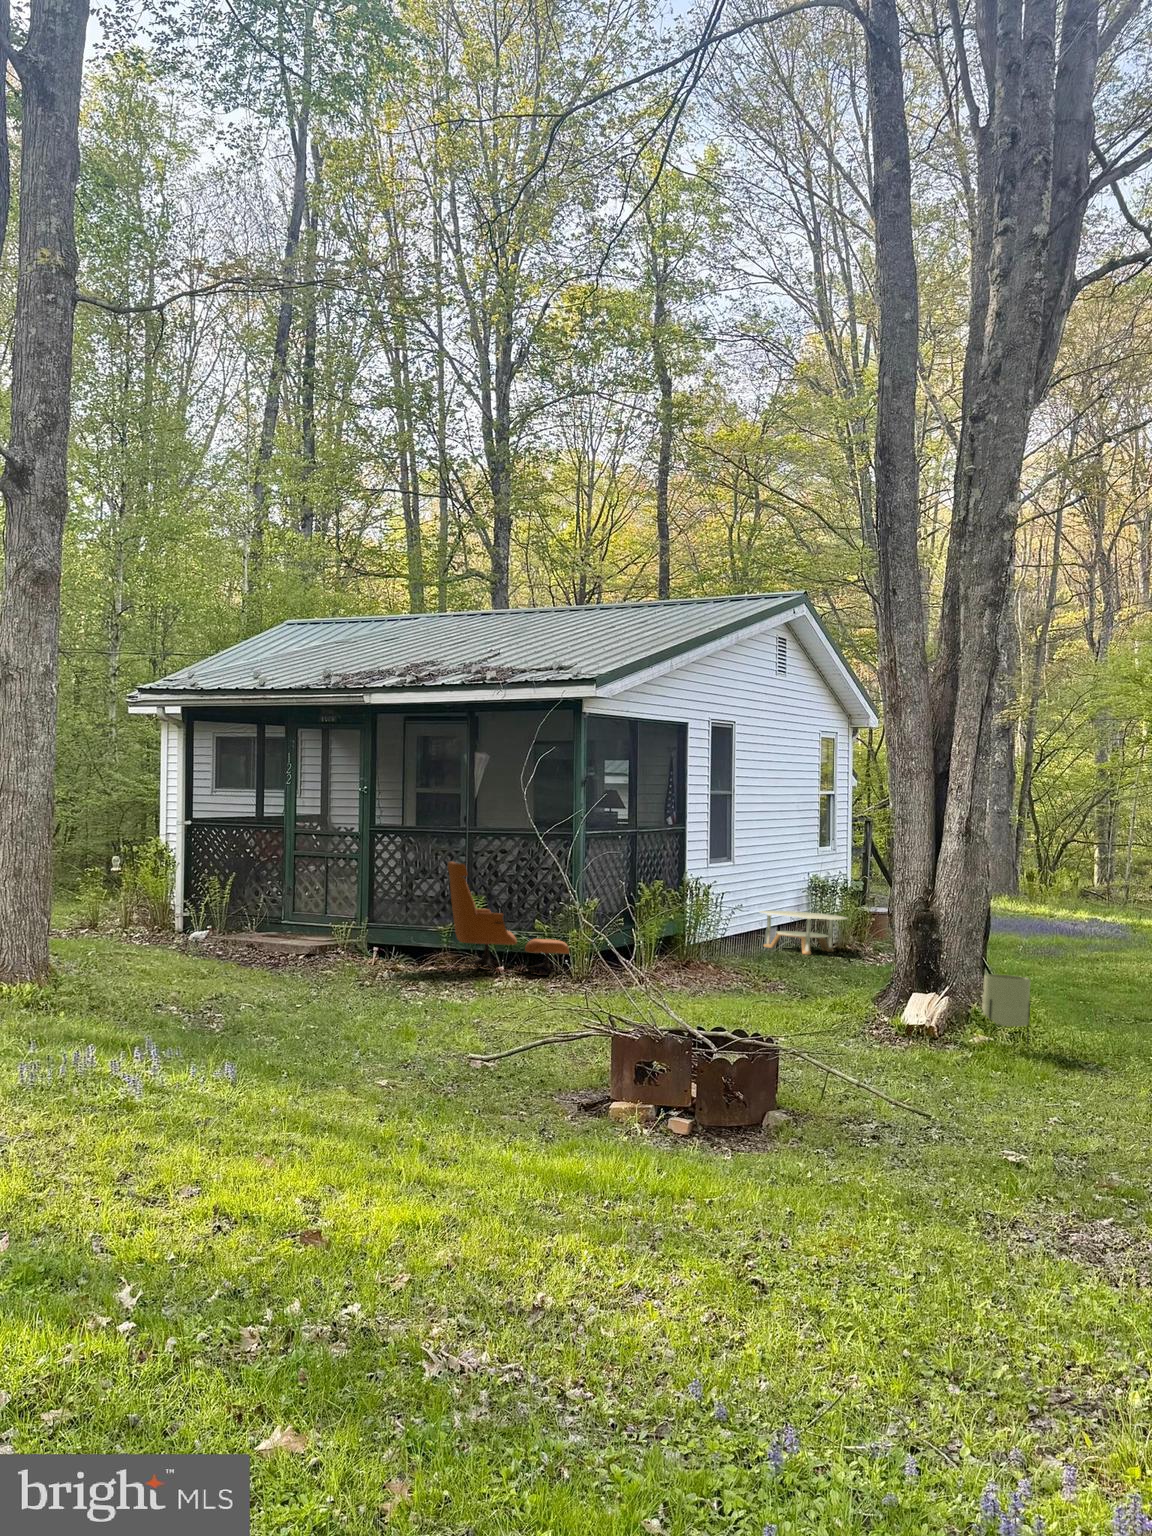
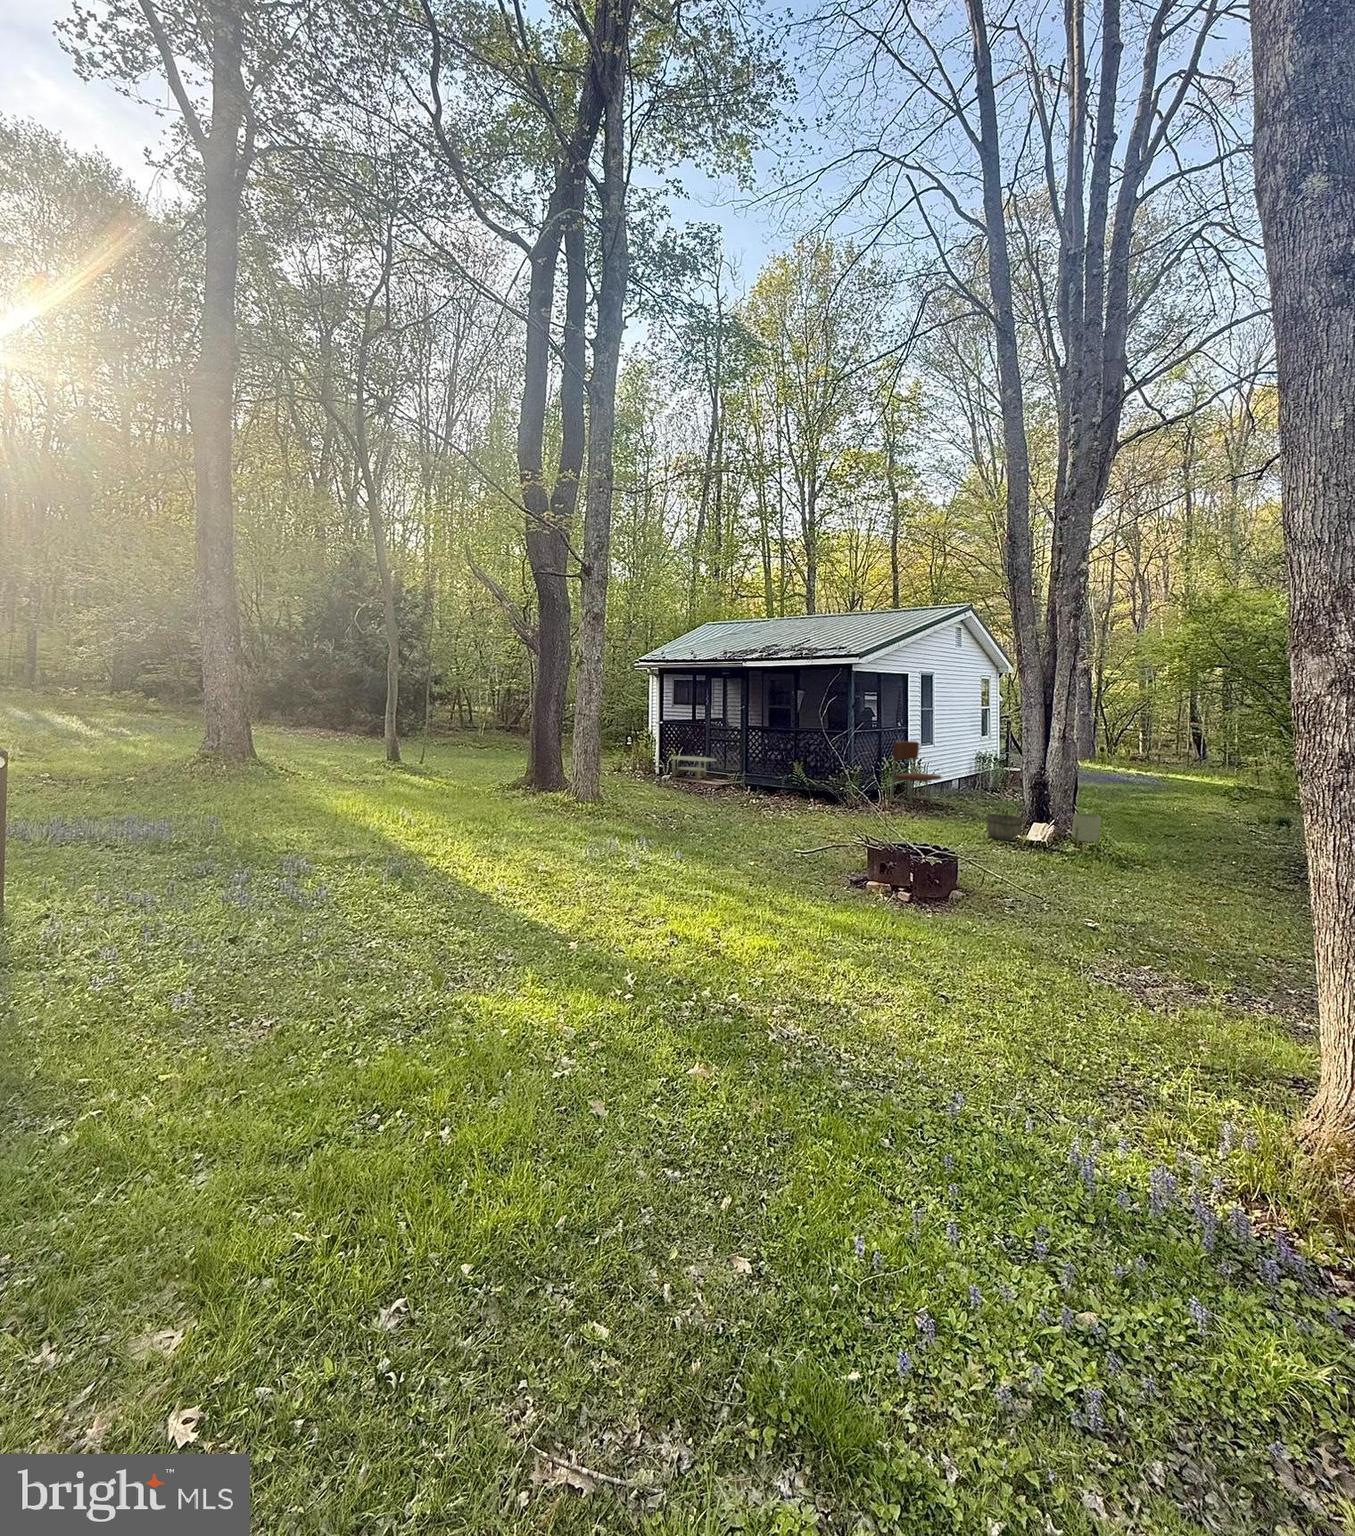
bench: none [651,851,749,975] -> present [890,741,941,804]
lounge chair: present [448,862,569,972] -> none [787,747,847,802]
round table: present [760,911,847,955] -> present [671,756,716,780]
wooden bucket: none [830,971,900,1031] -> present [986,813,1024,841]

